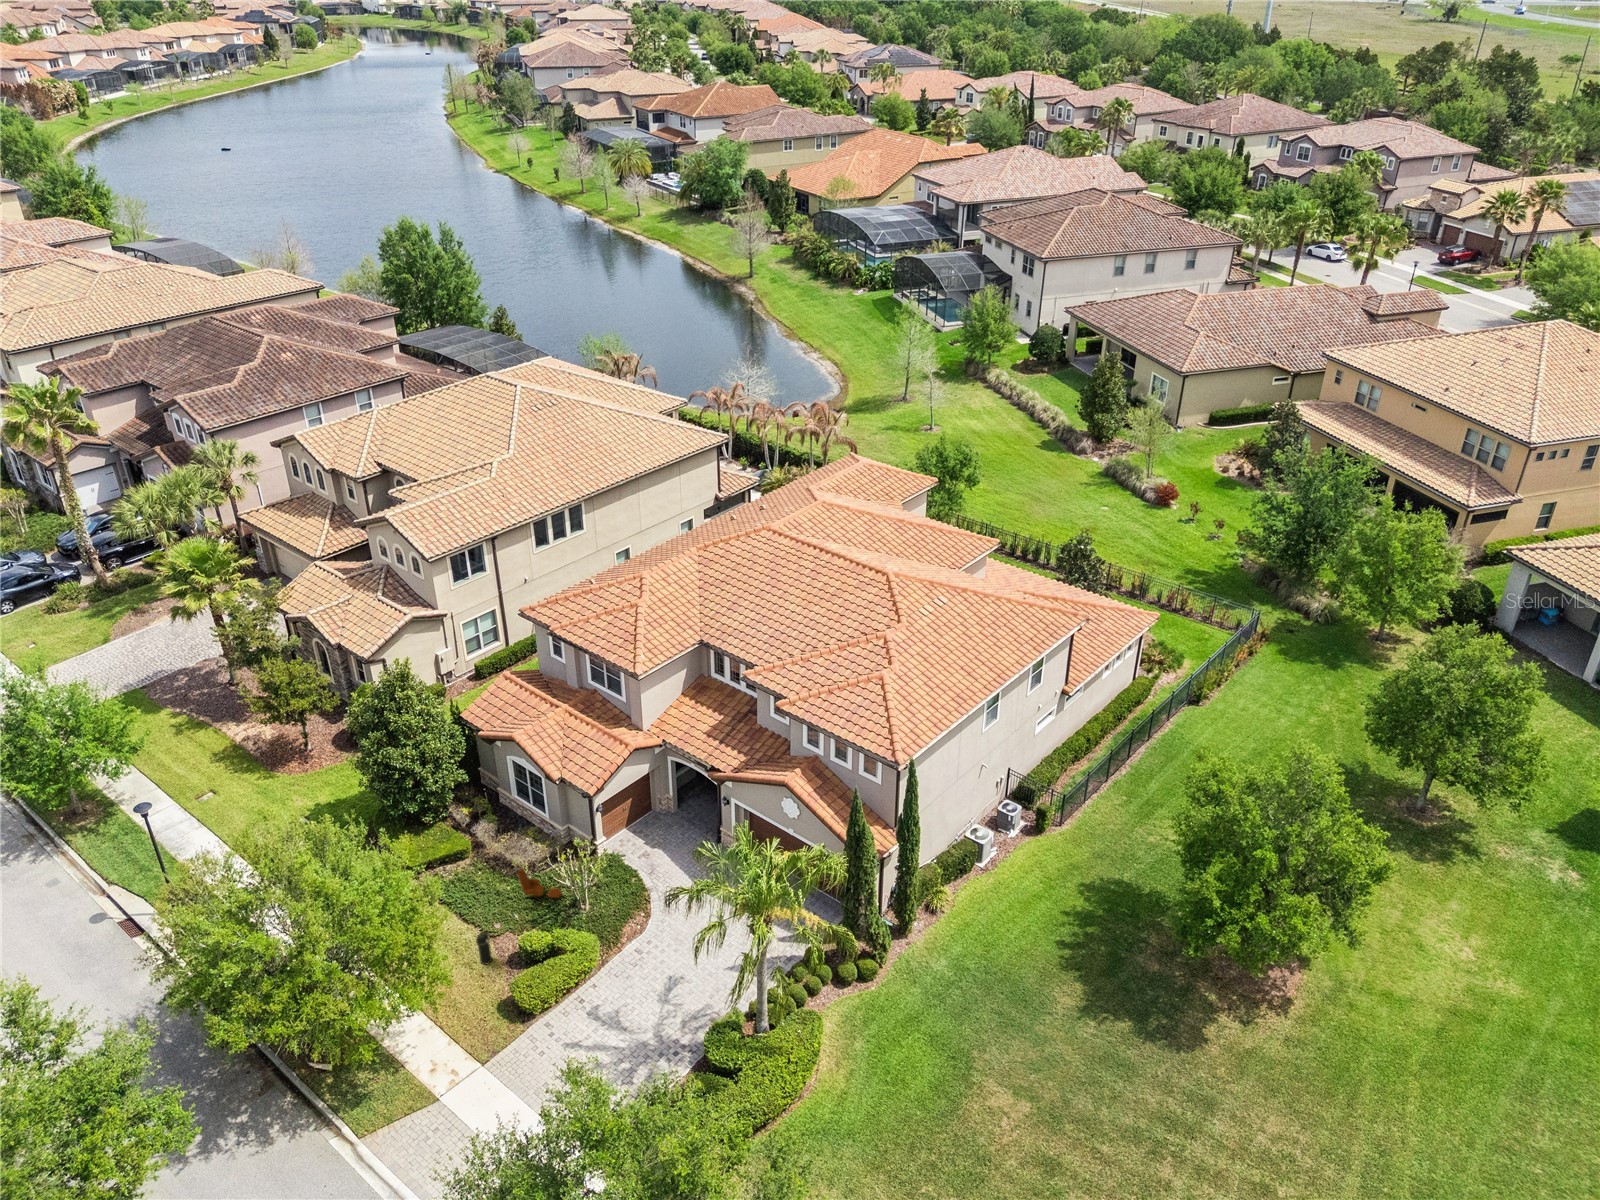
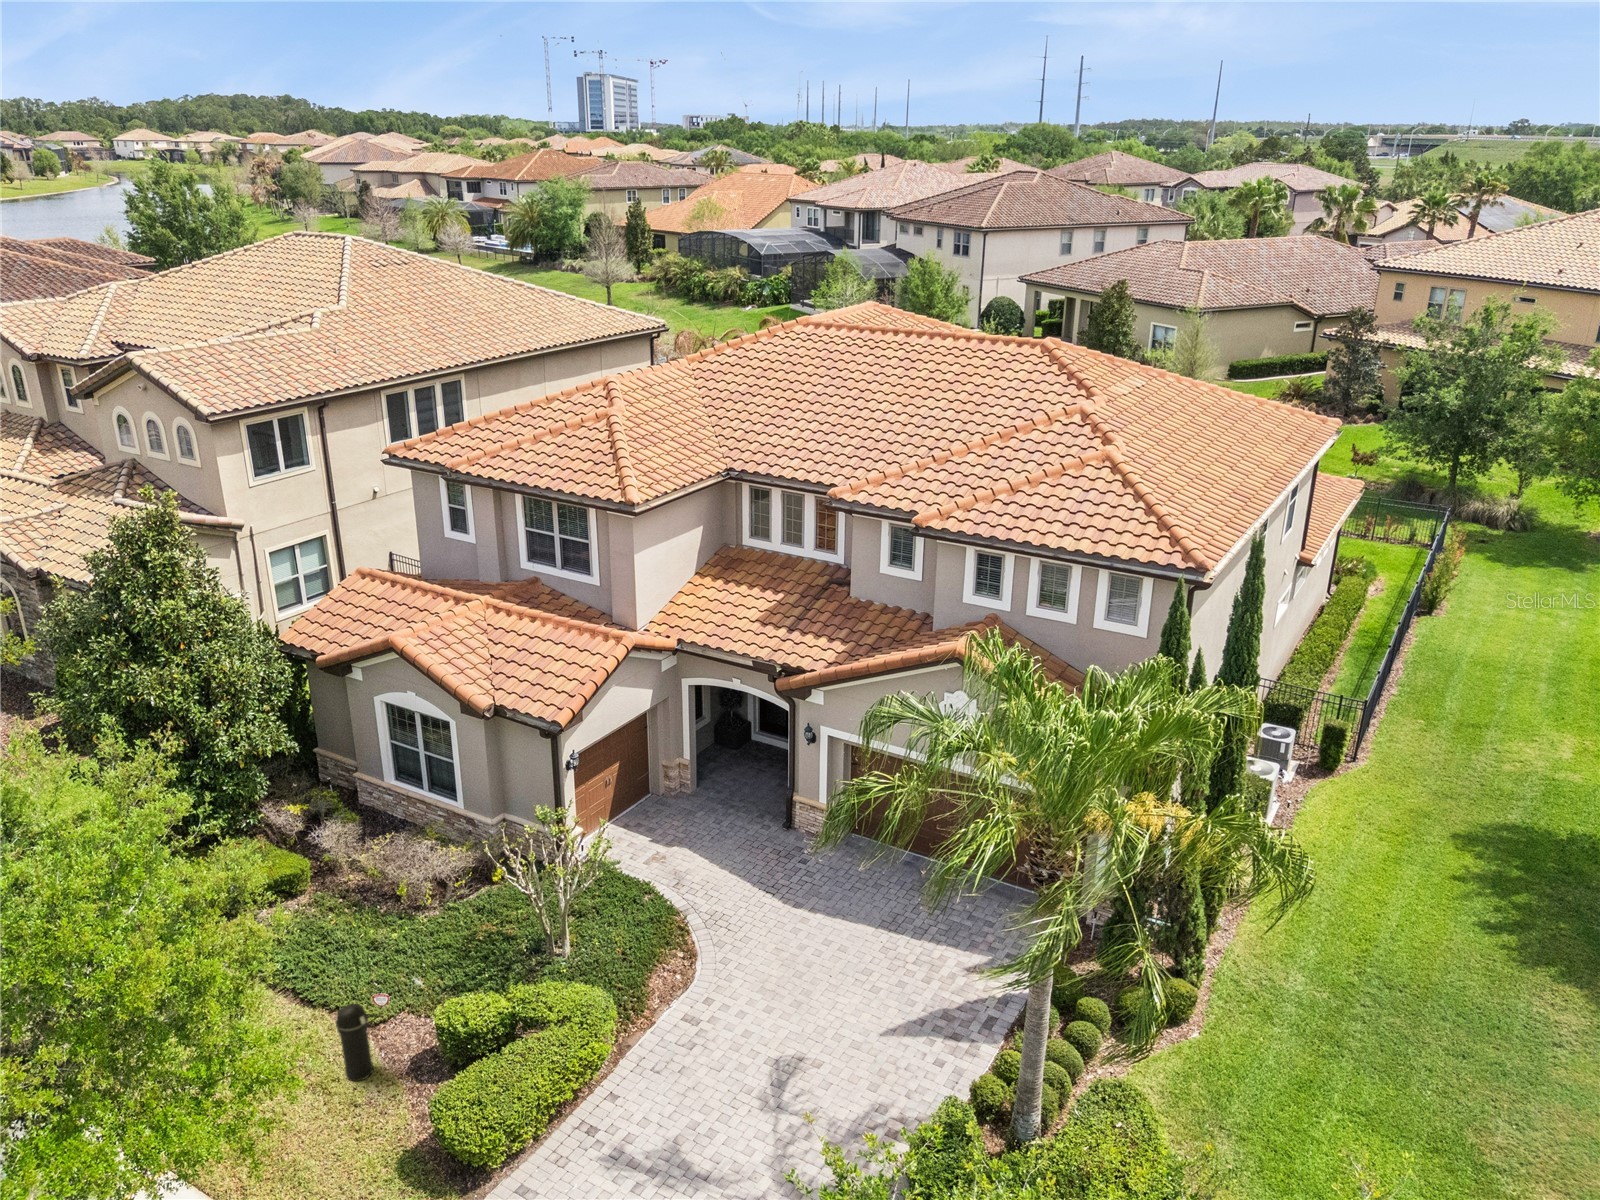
lounge chair: present [518,869,561,900] -> none [416,882,512,960]

